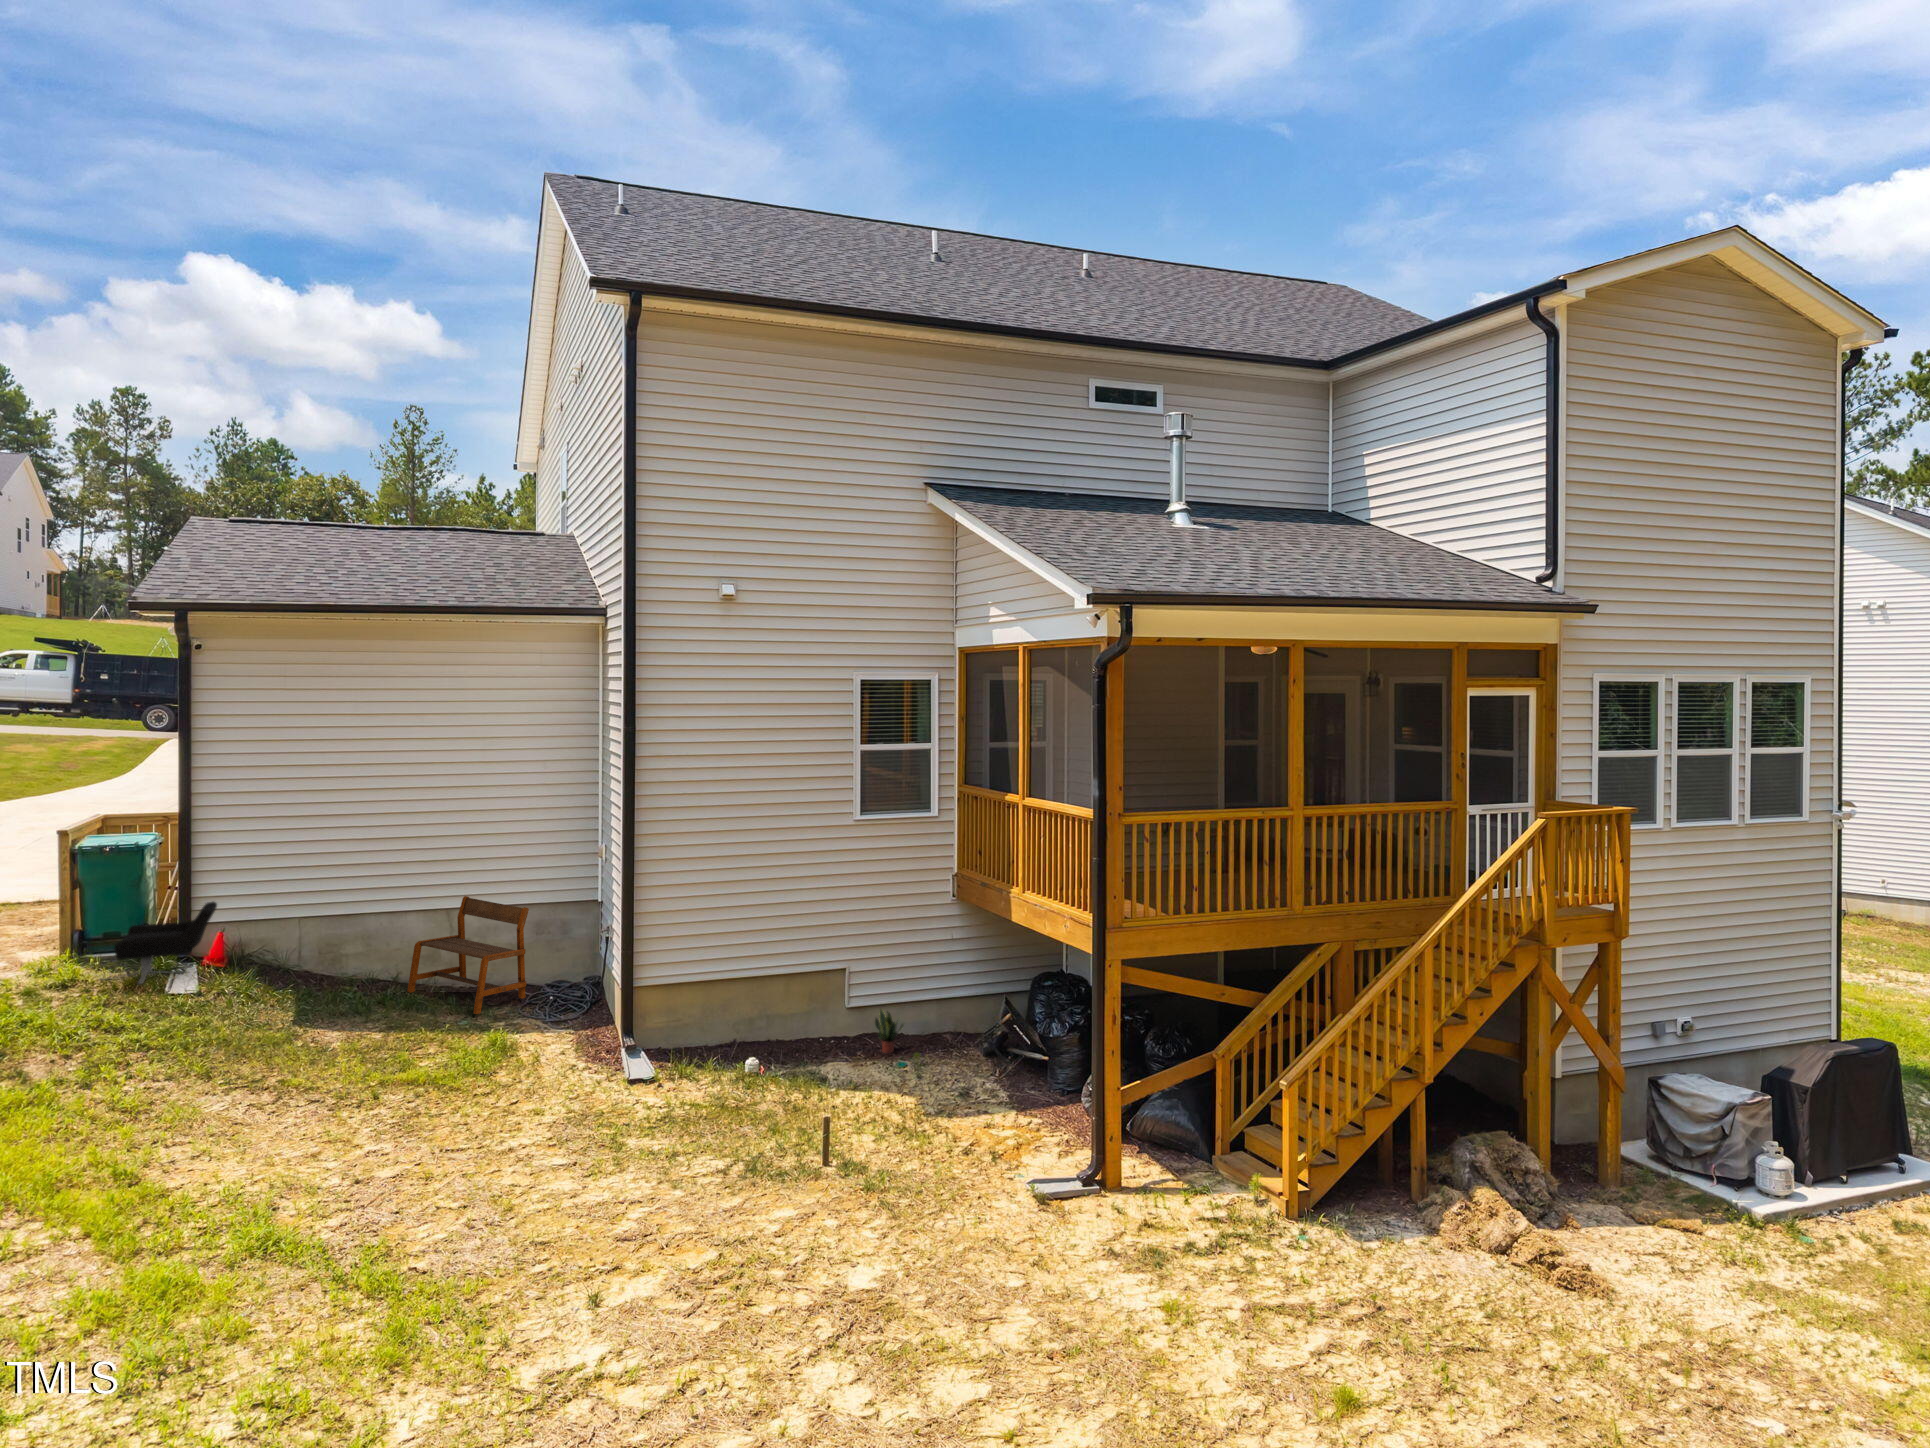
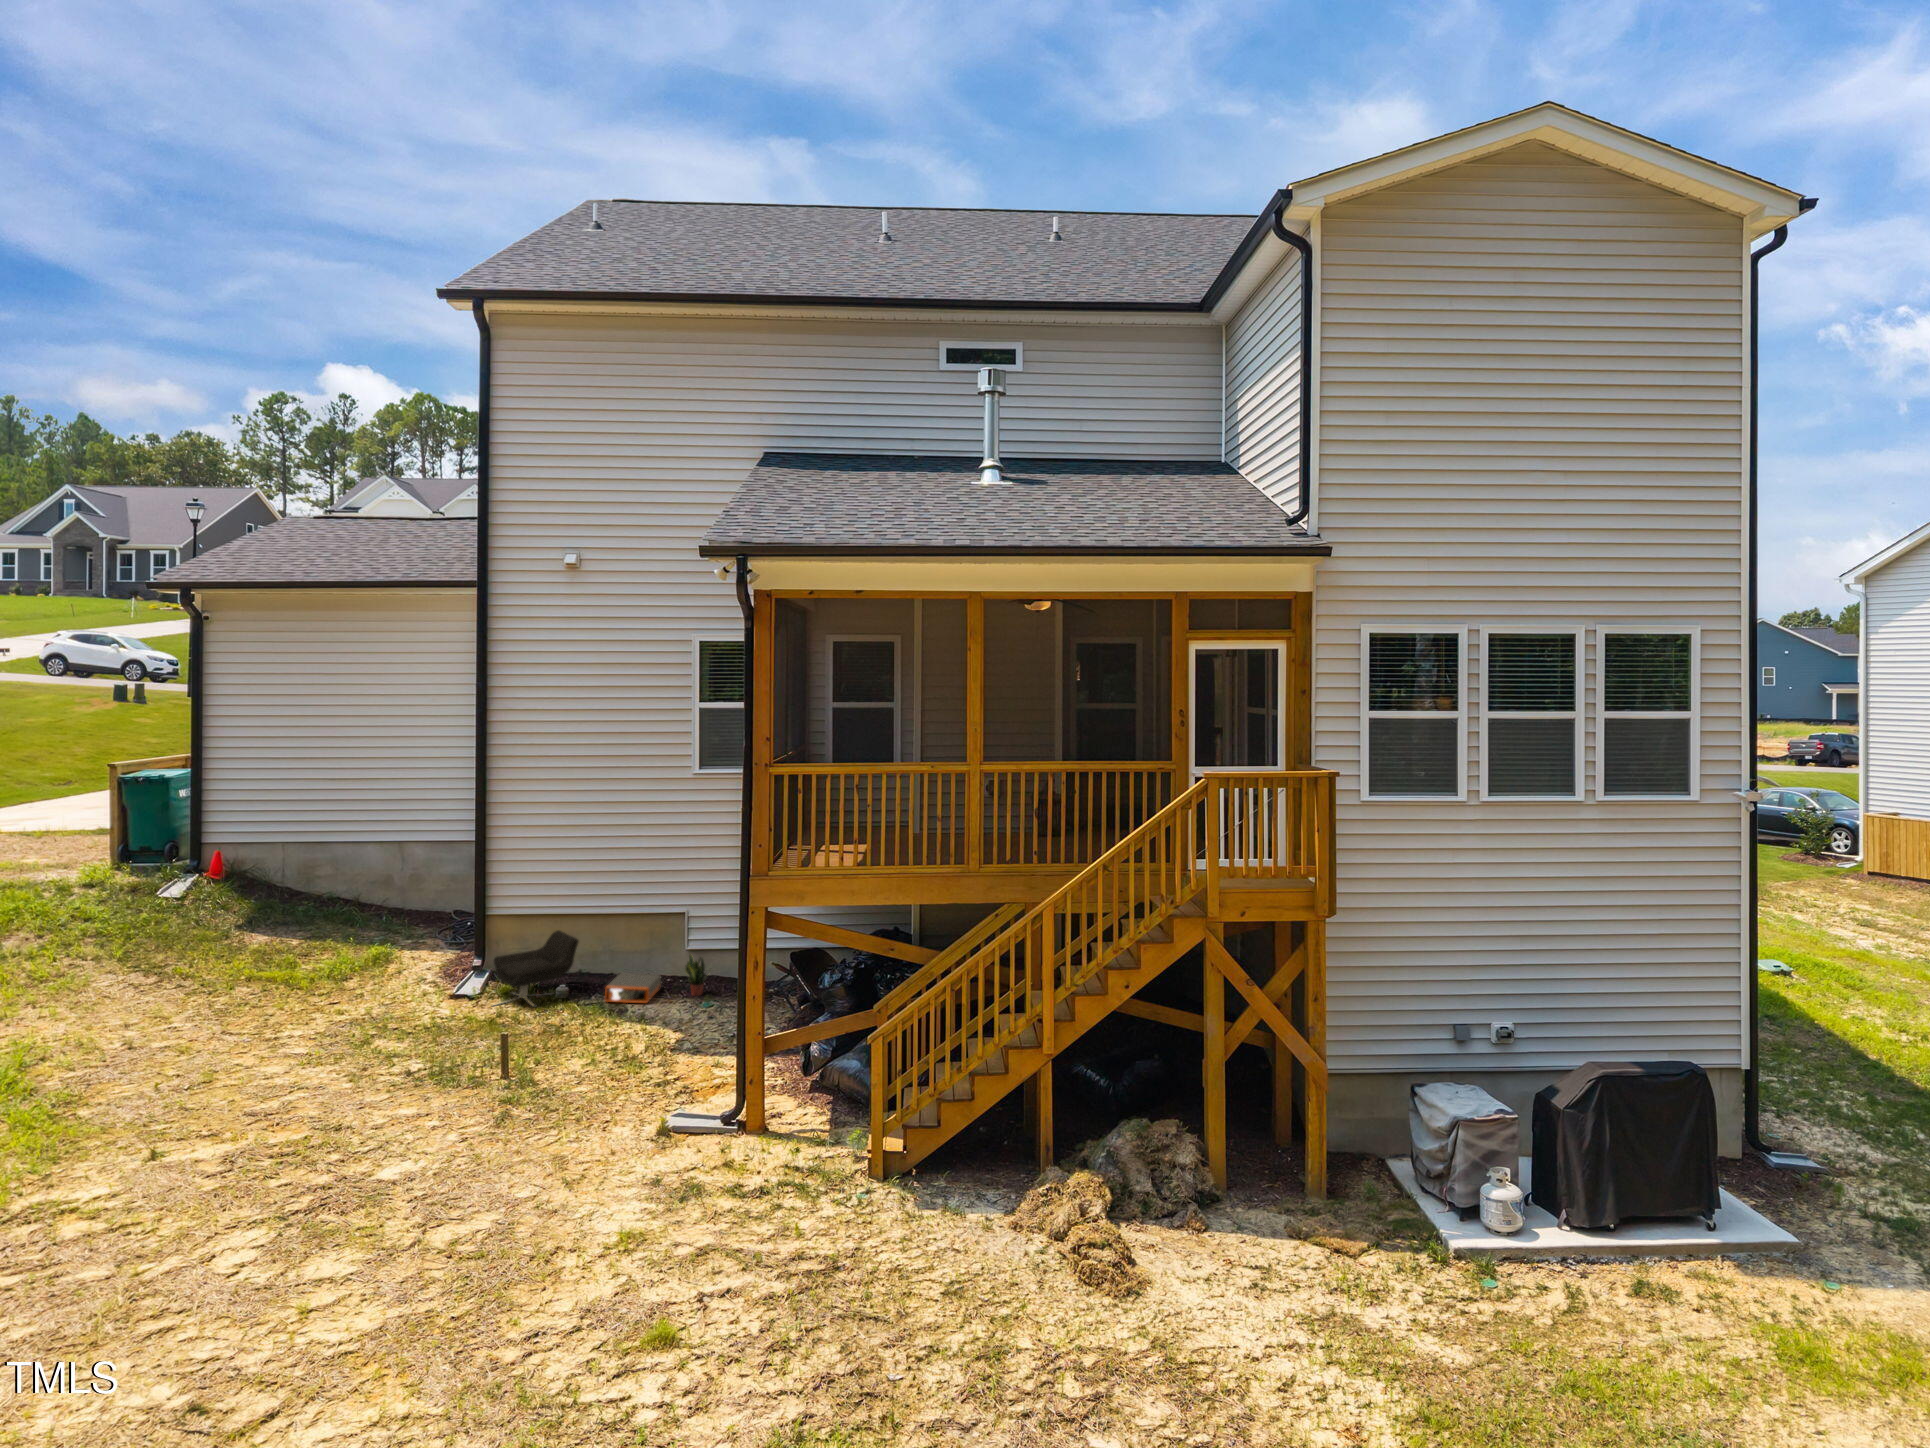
bench: present [407,896,529,1014] -> none [336,836,424,933]
lounge chair: present [114,902,217,984] -> present [494,930,579,1007]
storage box: none [801,1034,855,1069] -> present [605,973,661,1003]

